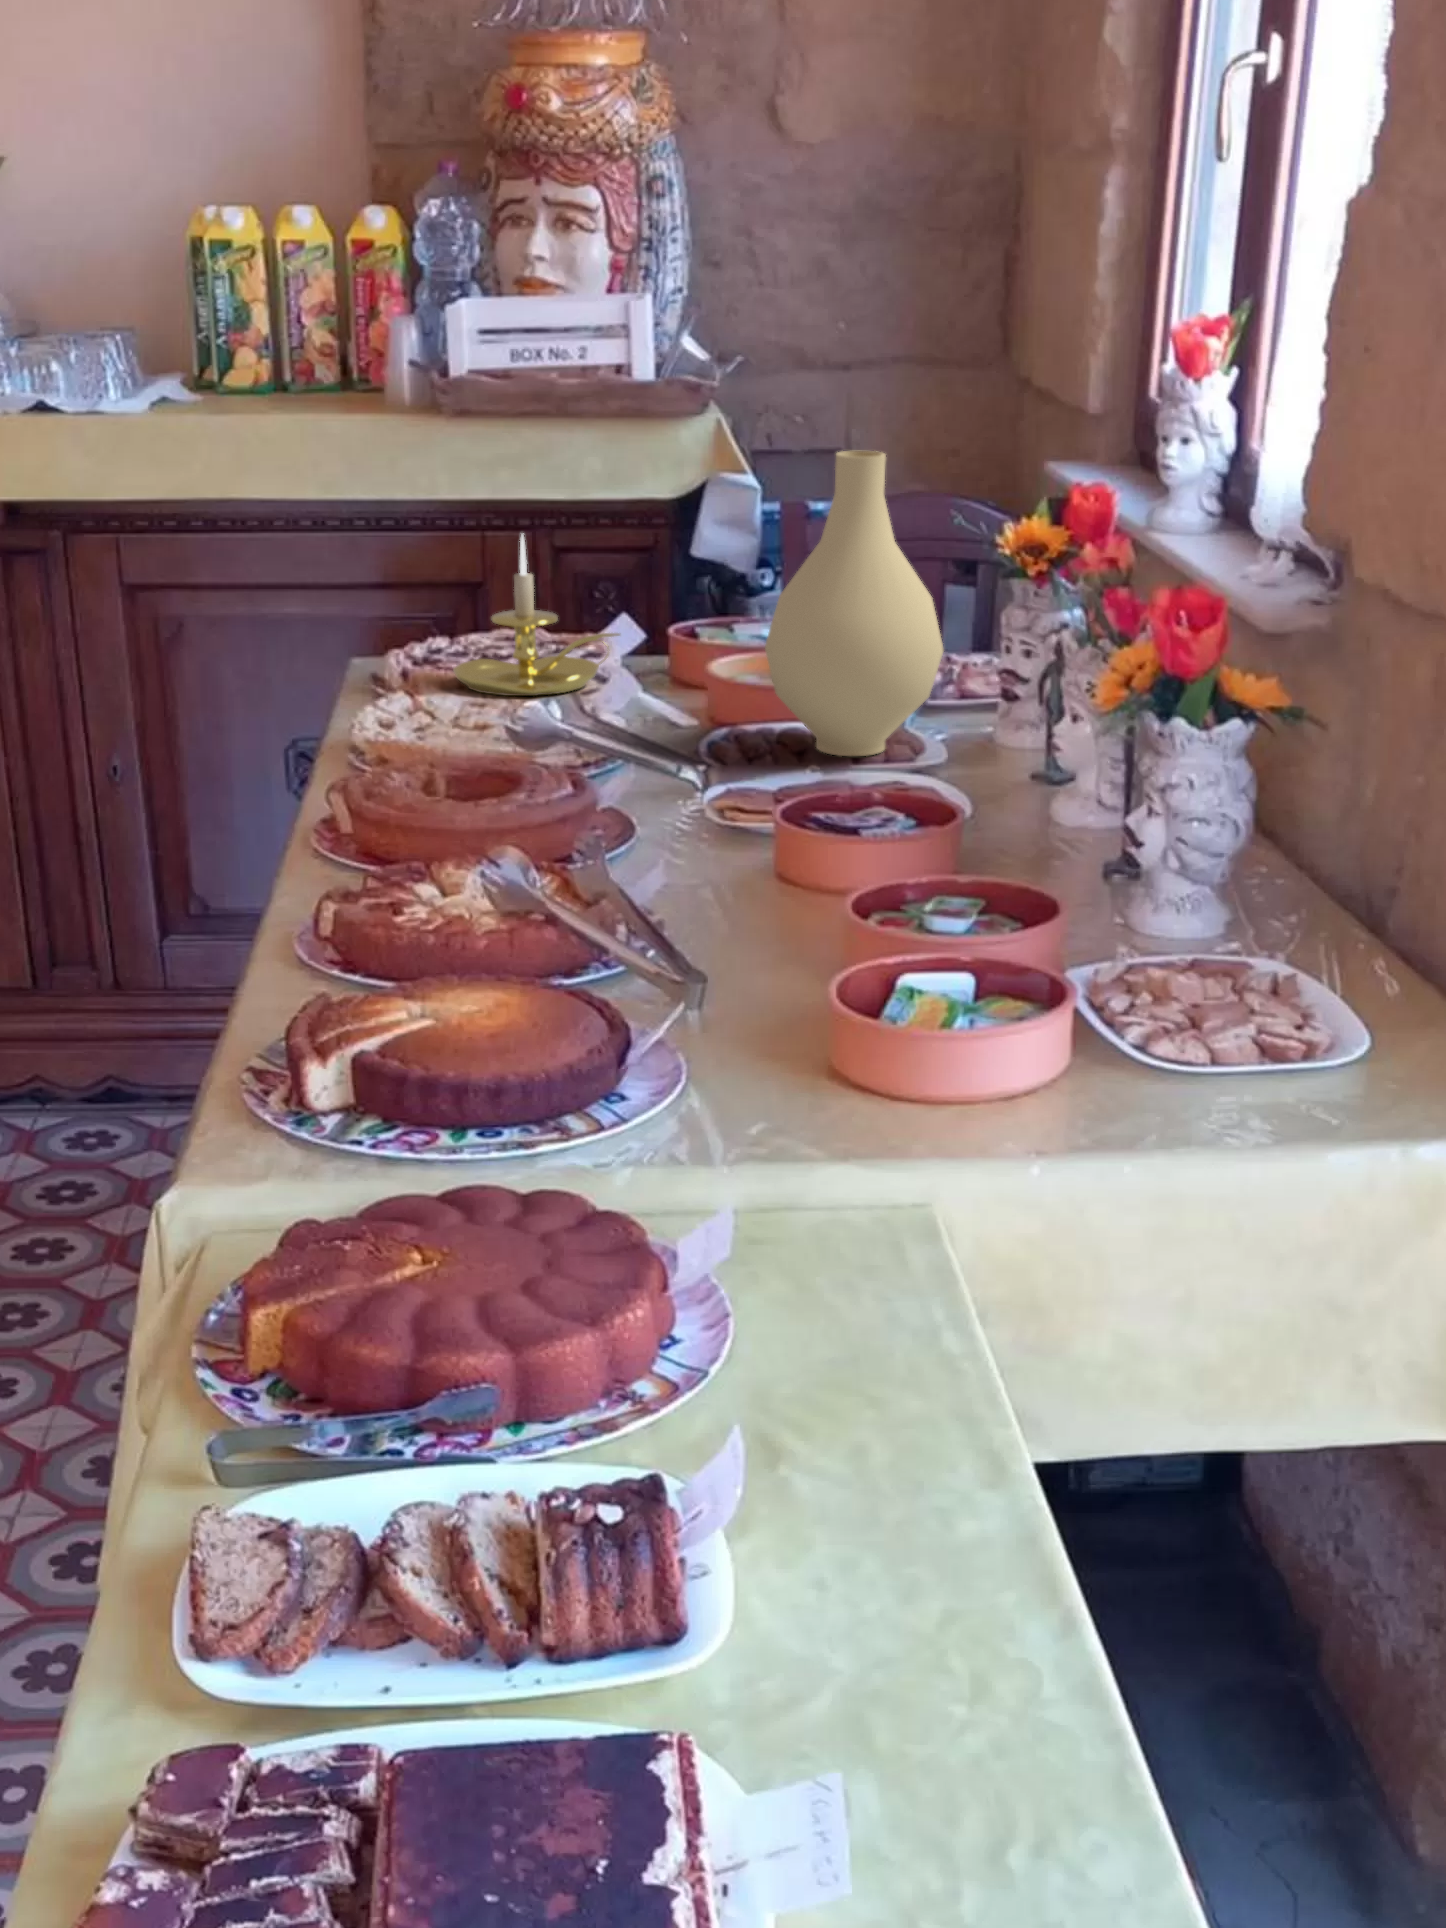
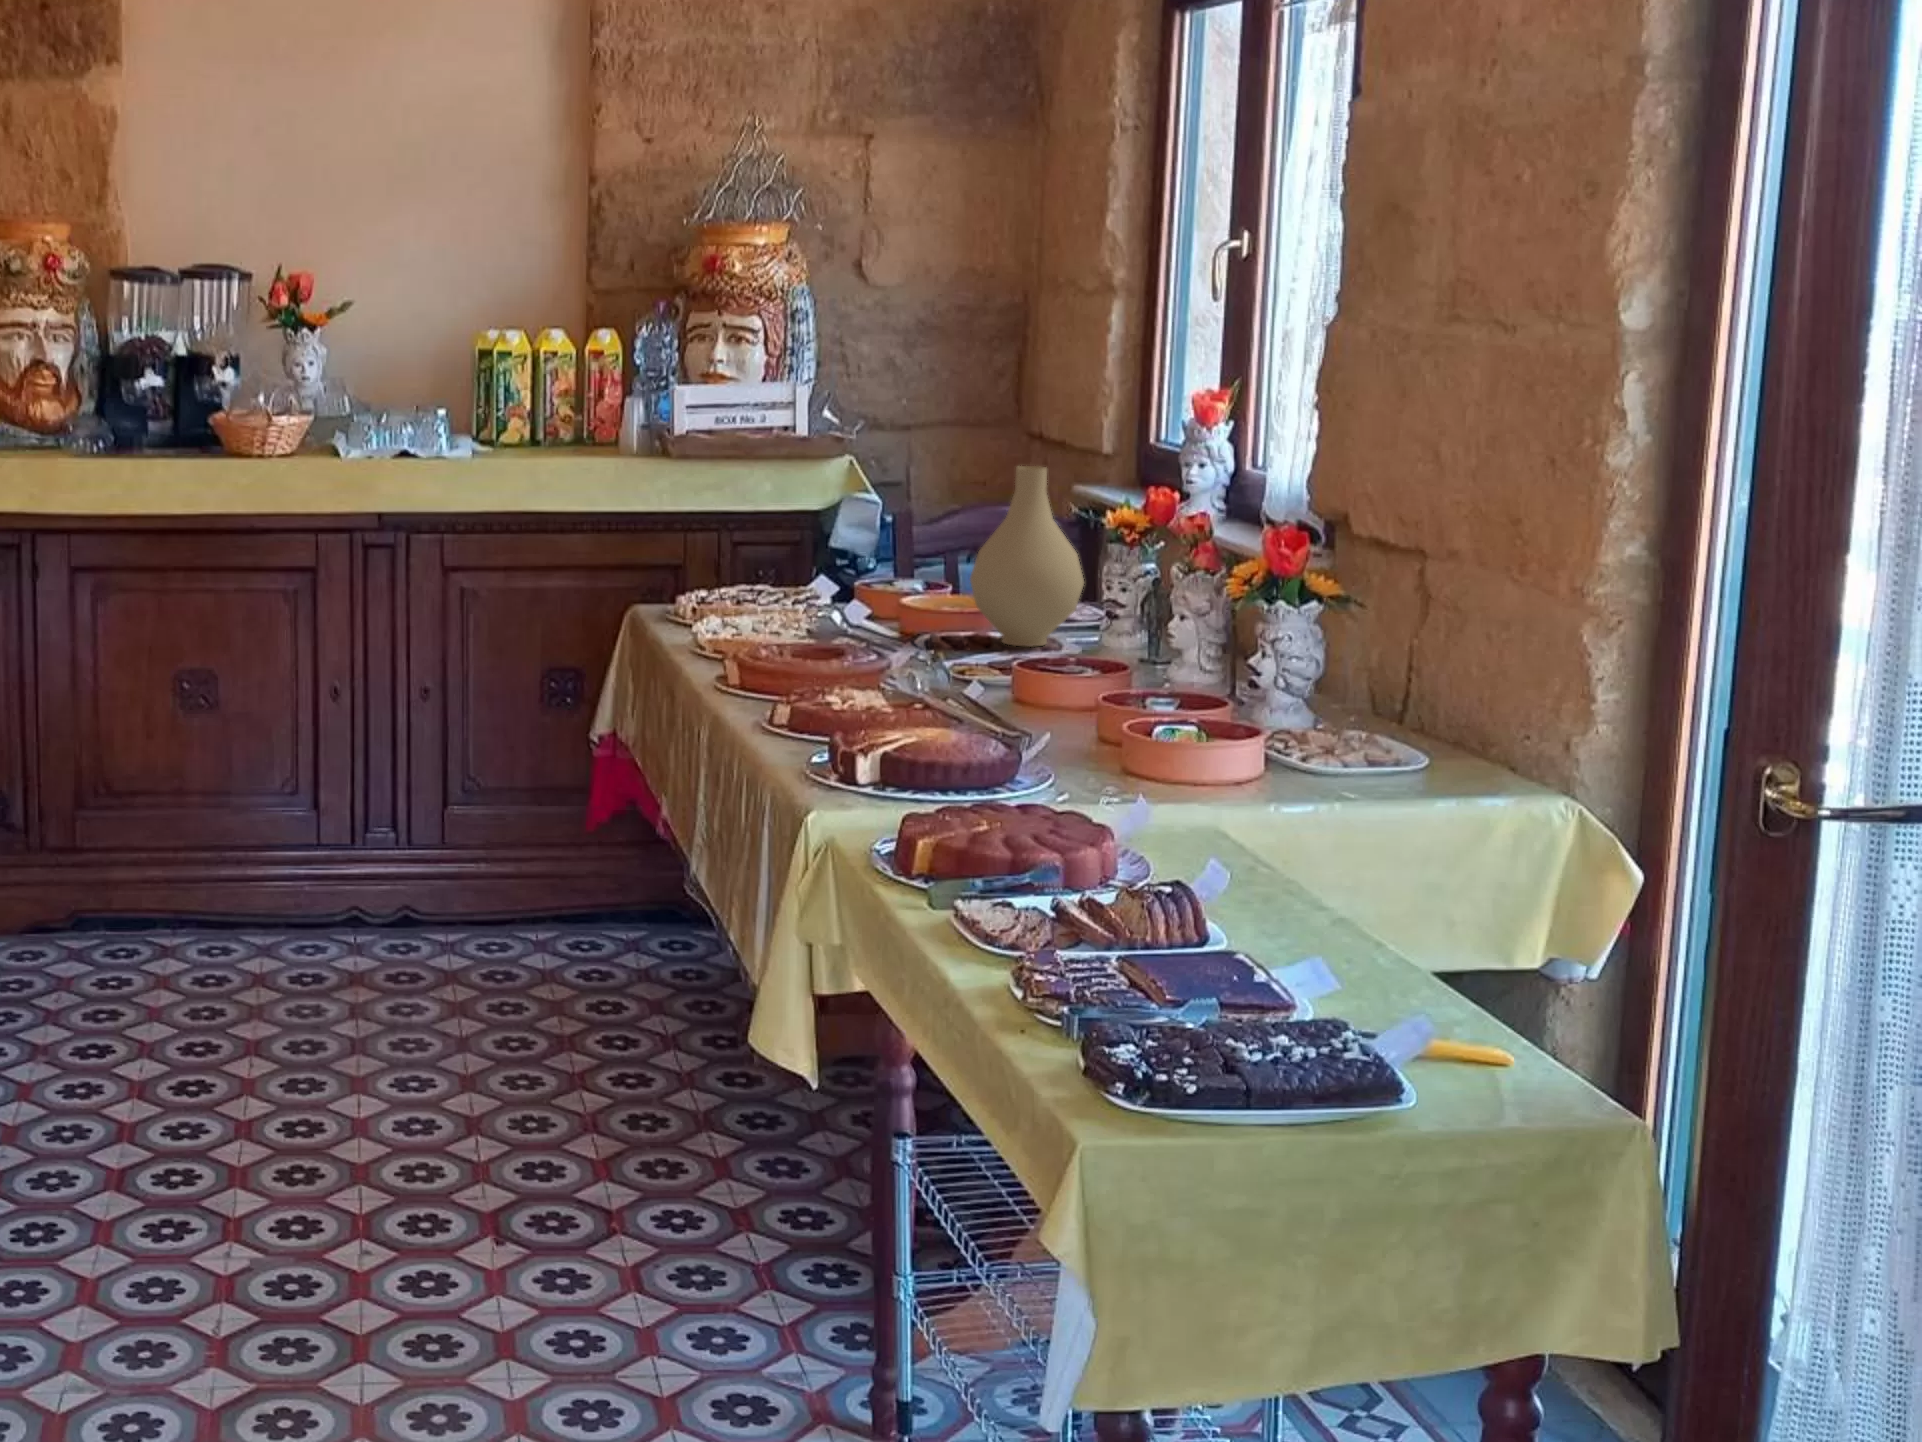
candle holder: present [453,534,620,696] -> none [739,520,845,620]

